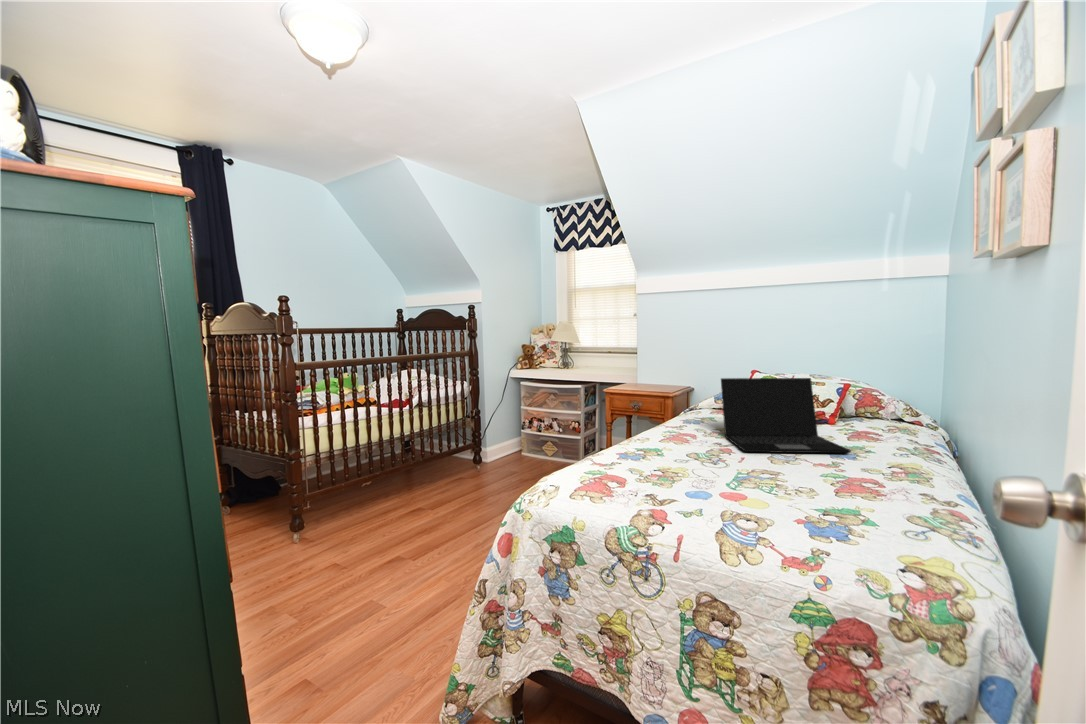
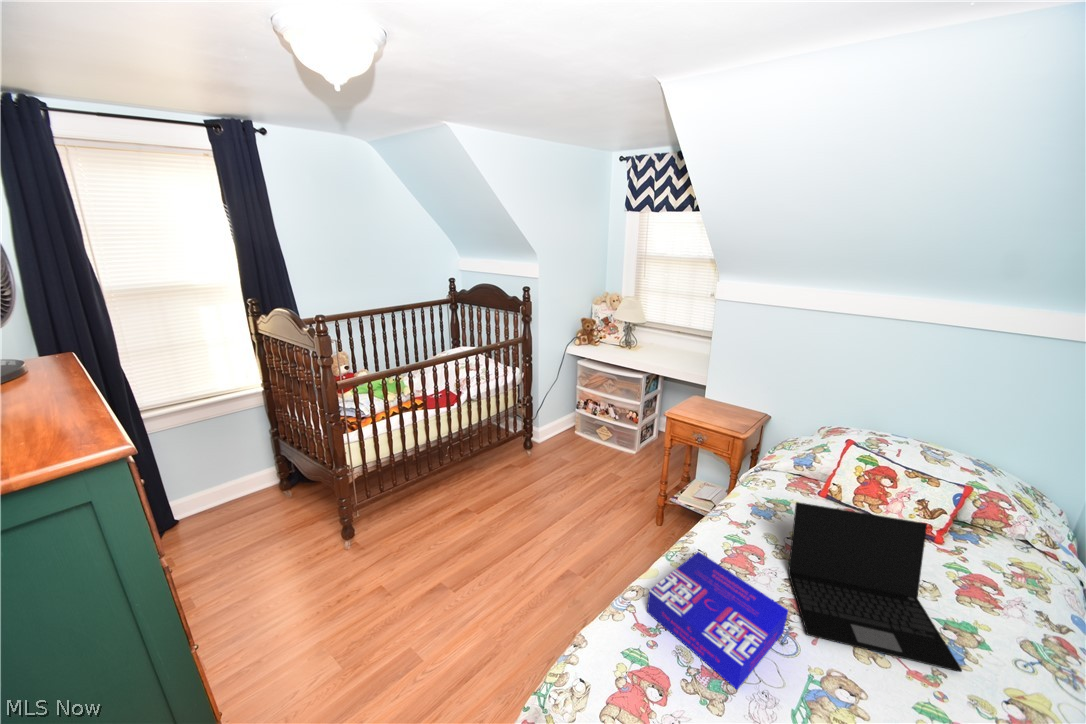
board game: none [620,421,727,470] -> present [647,552,788,689]

